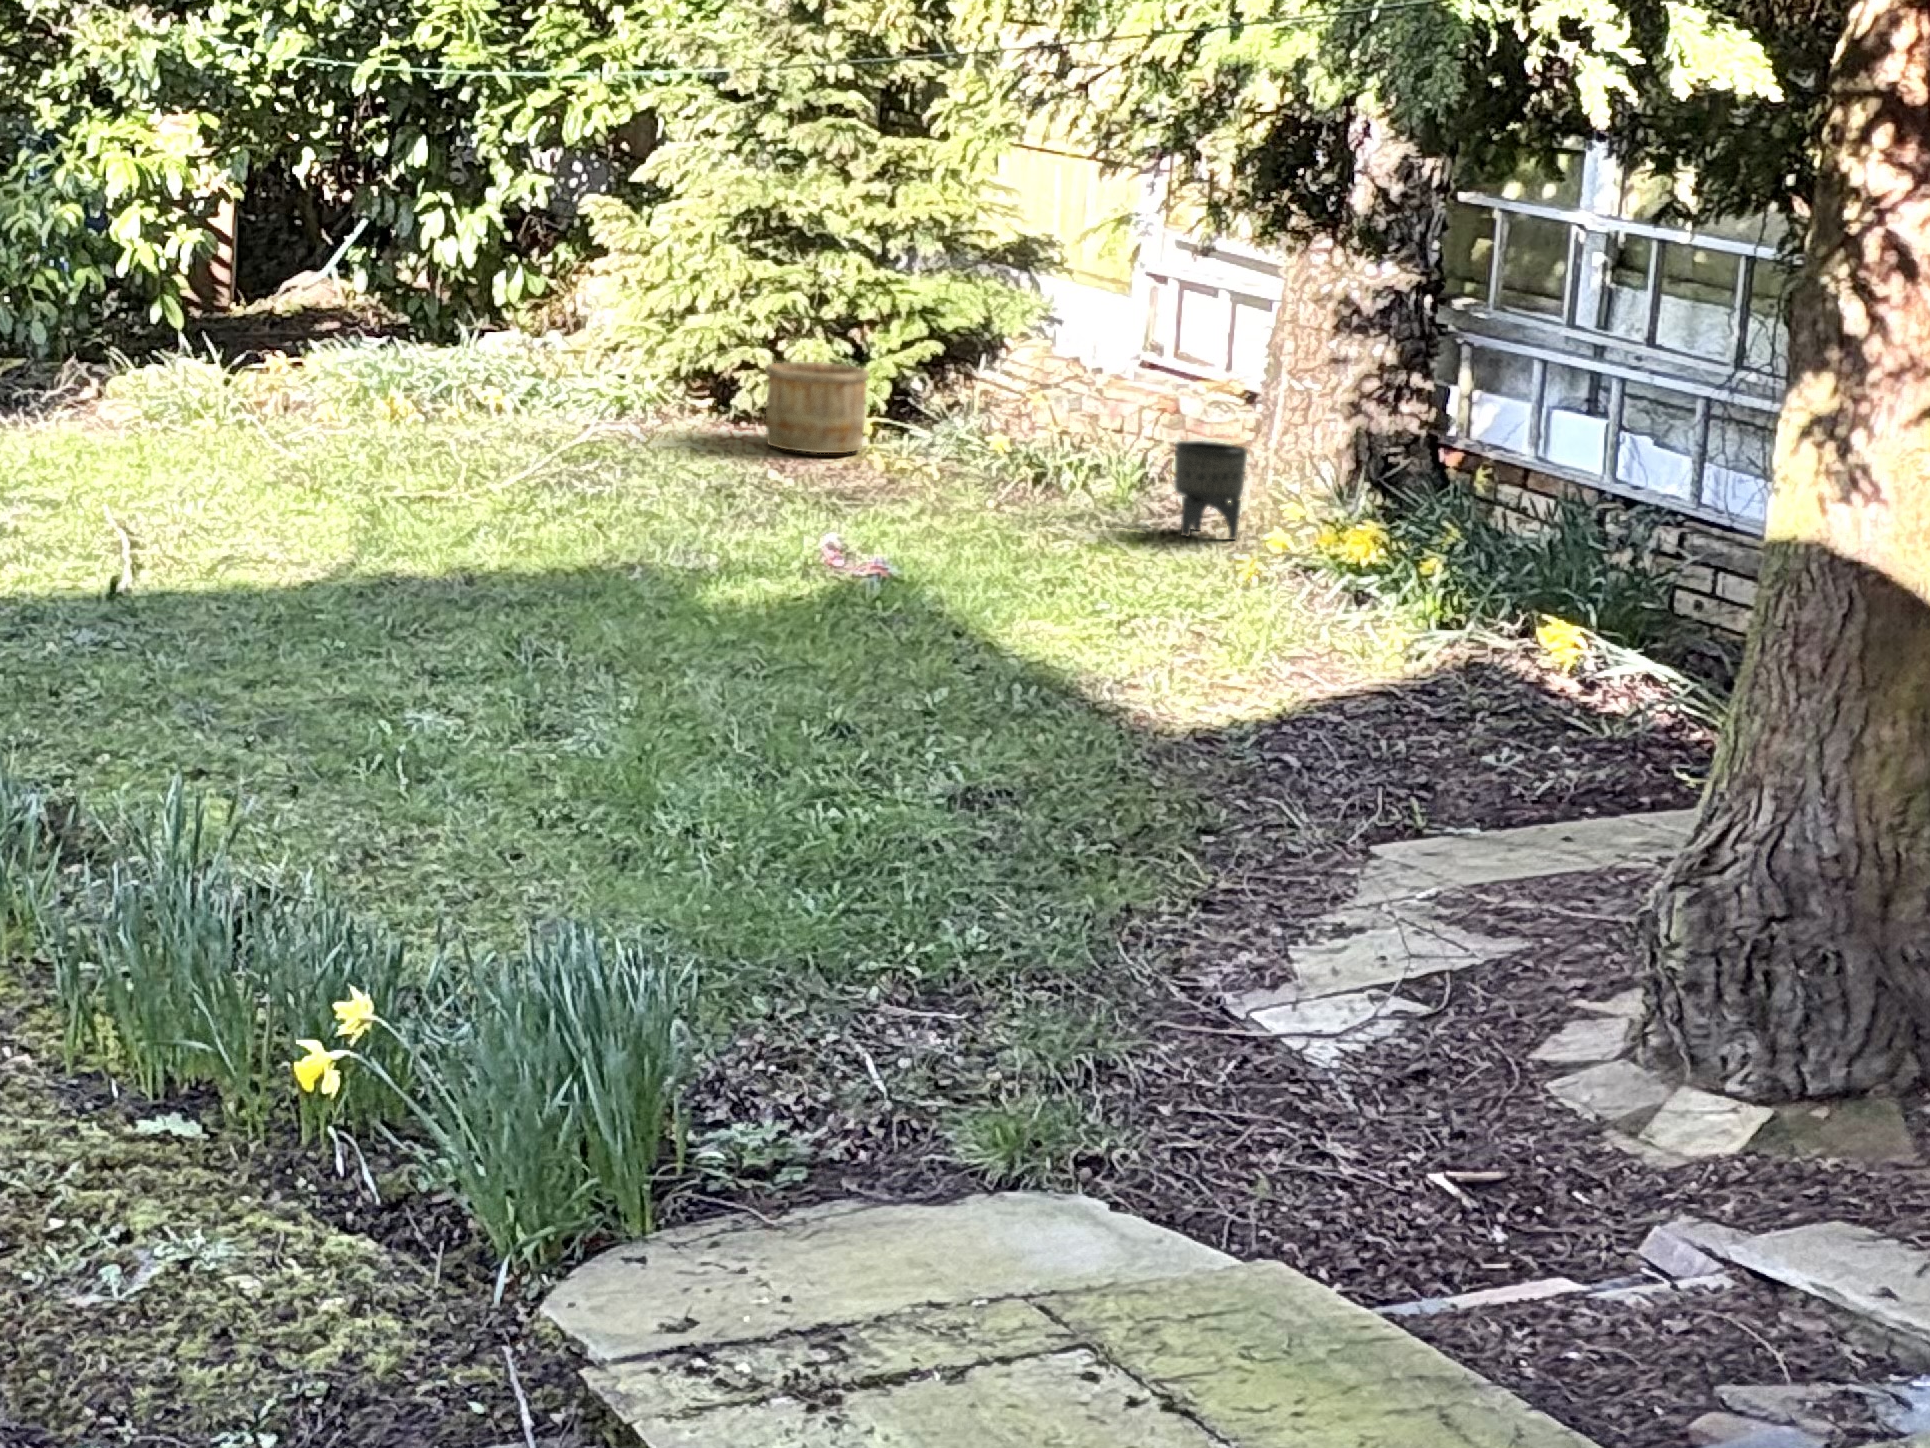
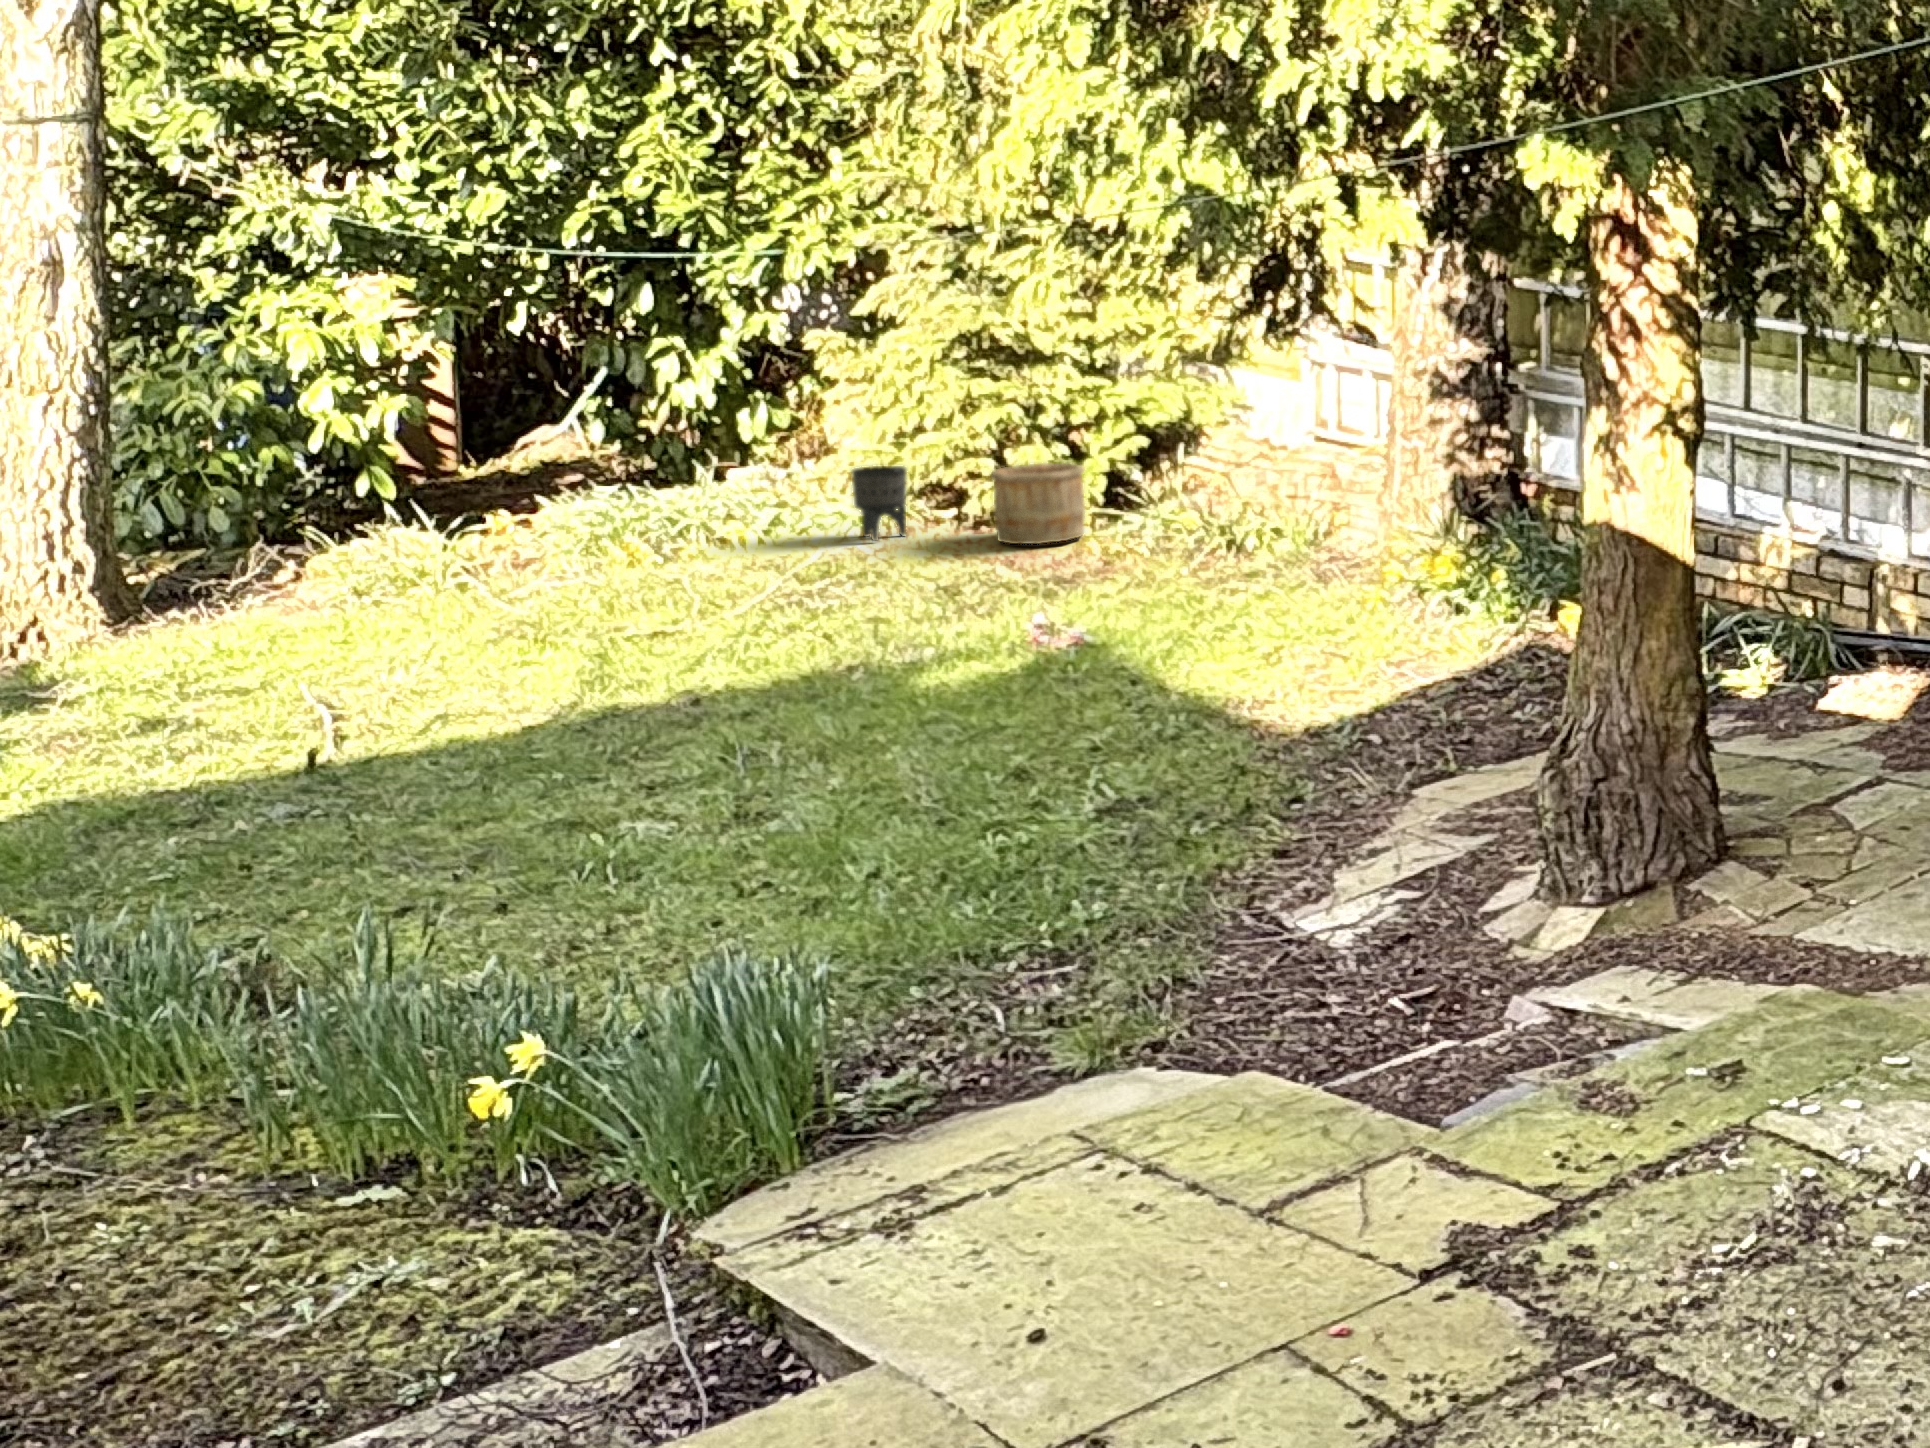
planter: present [1174,441,1247,539] -> present [852,466,907,541]

